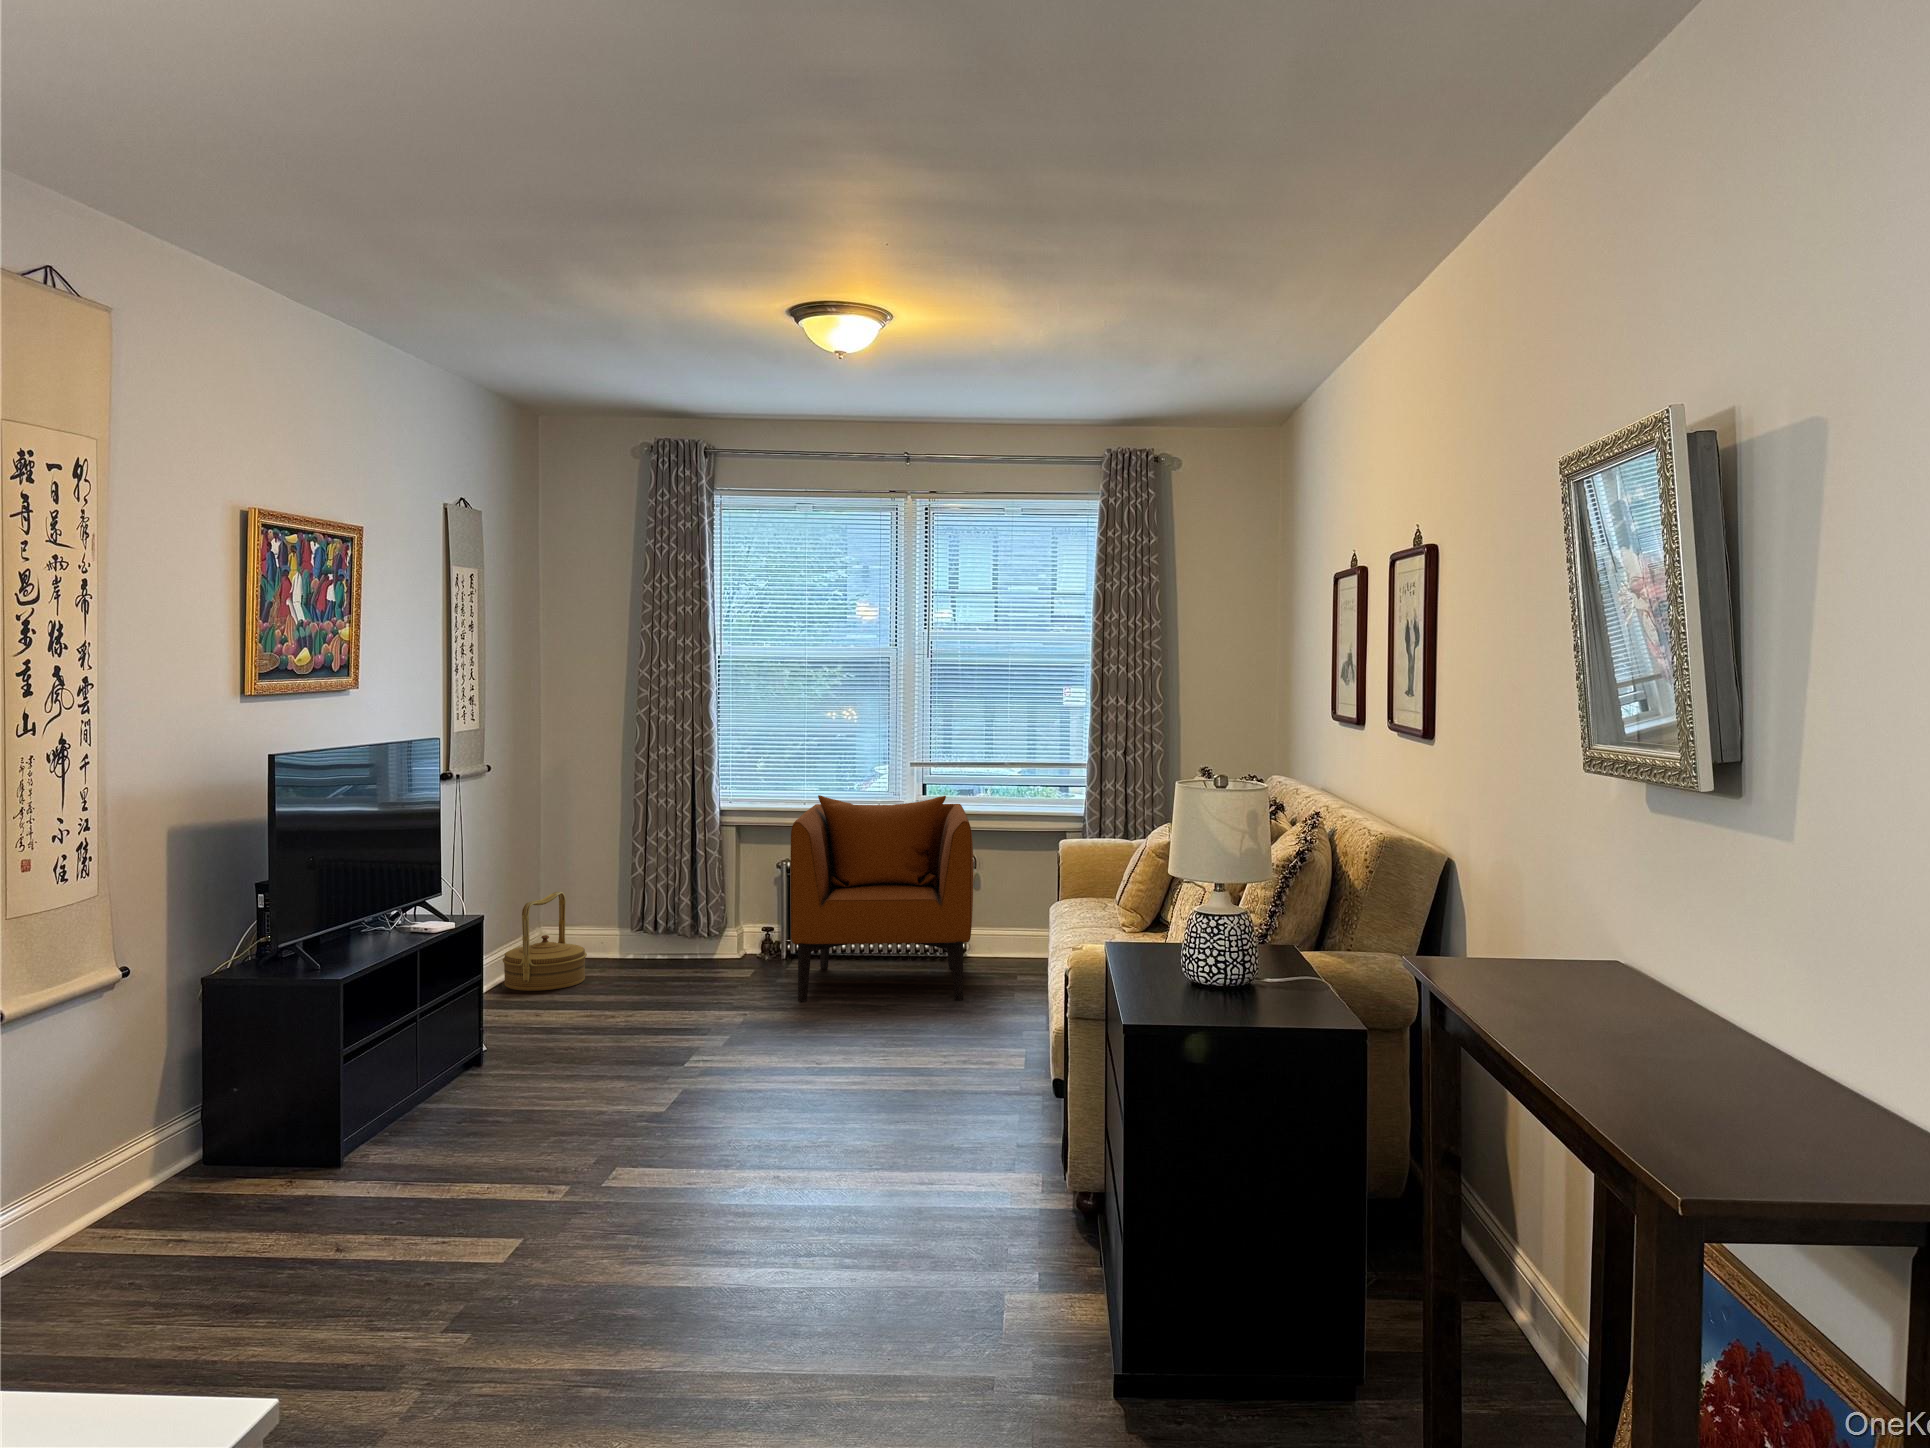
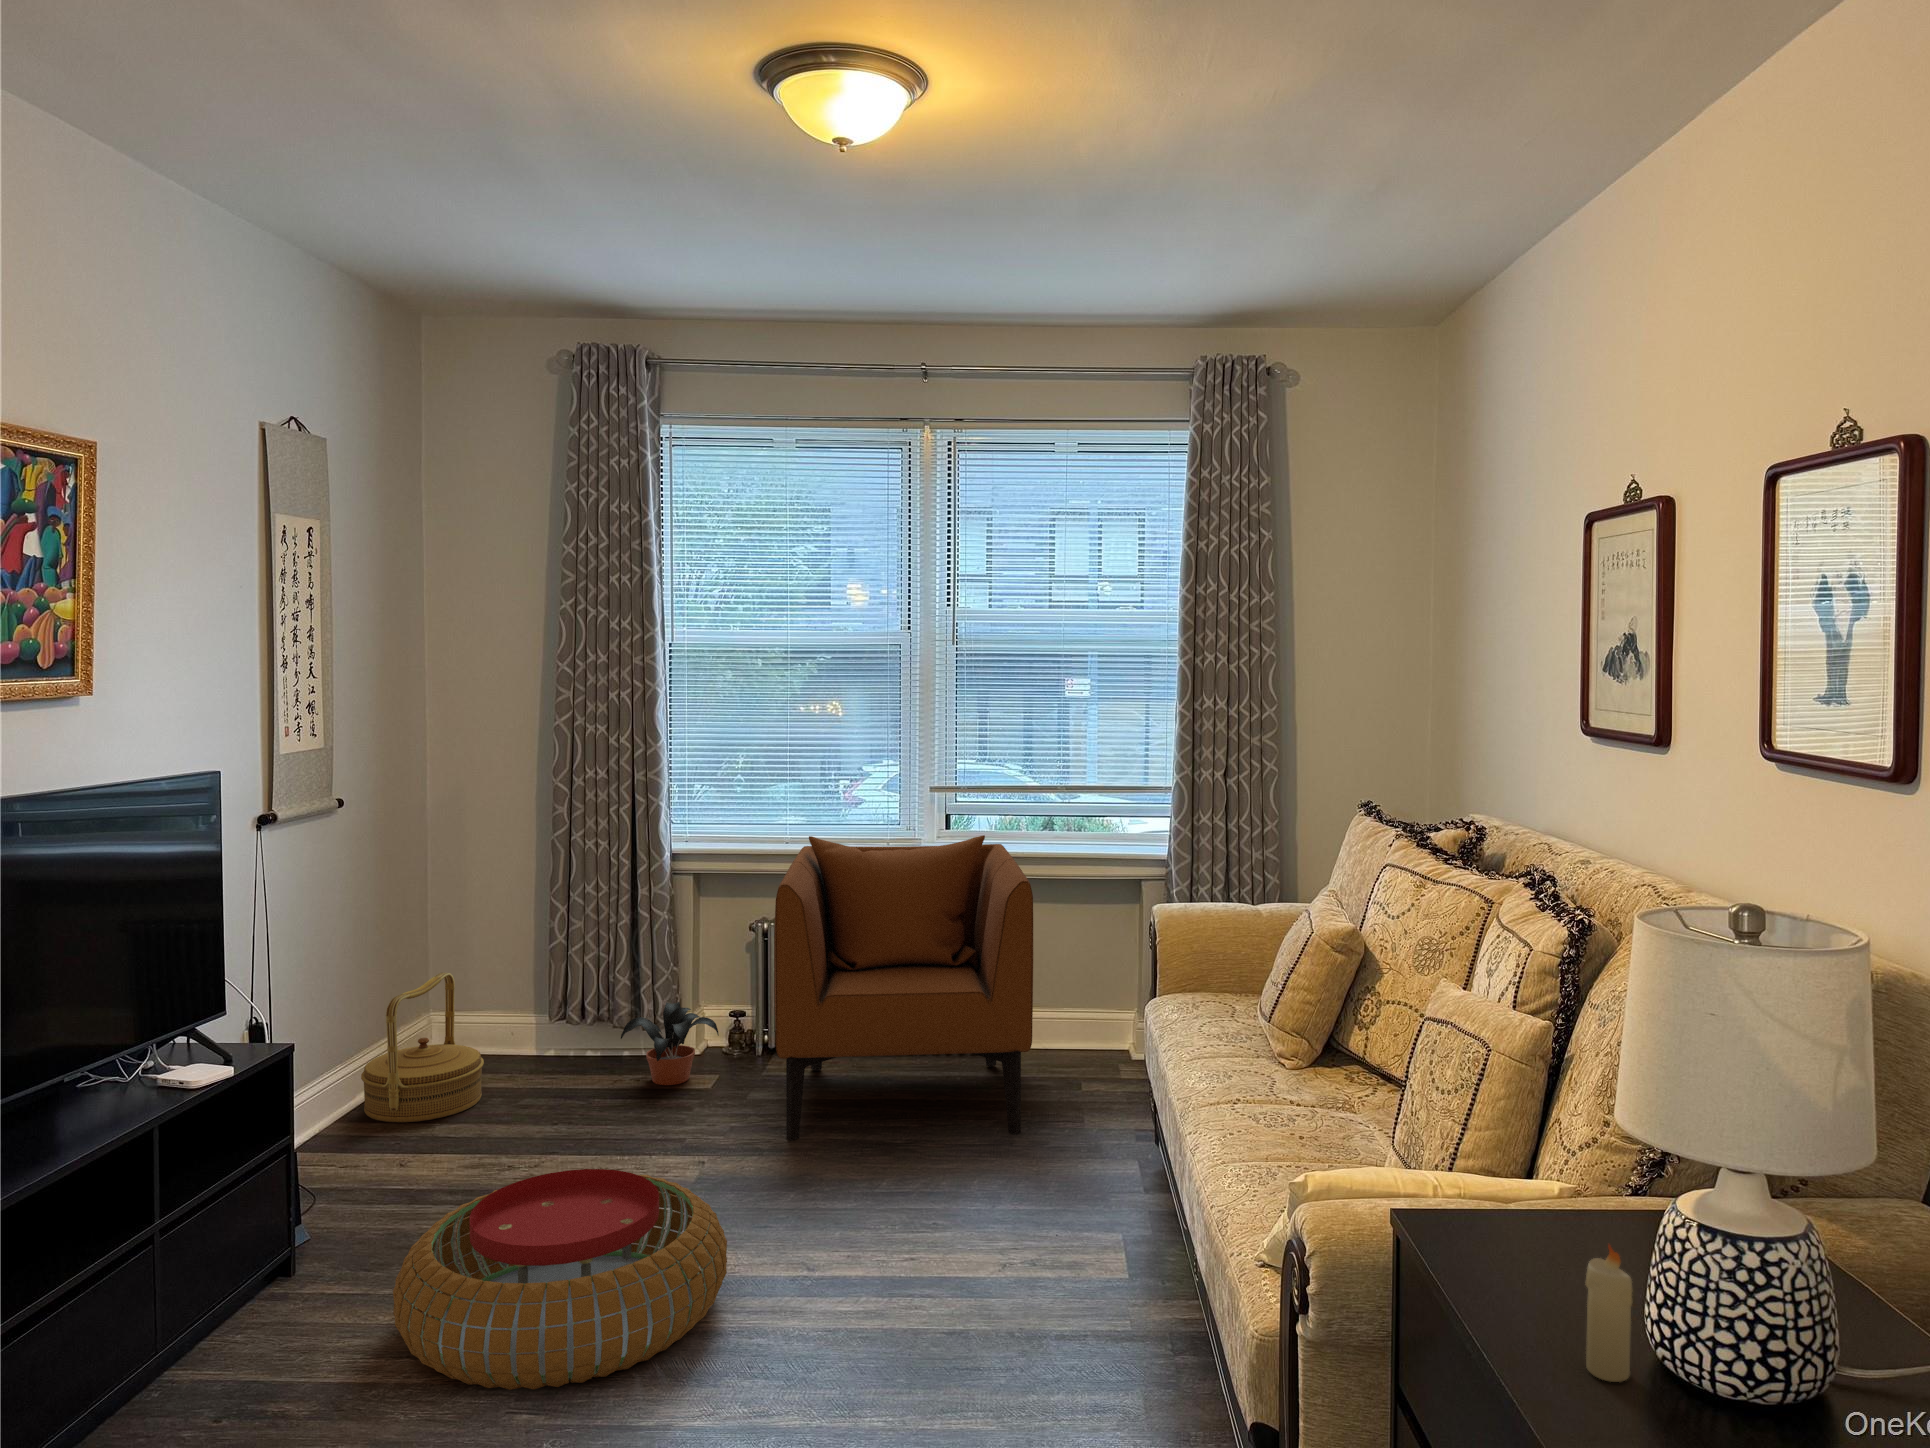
potted plant: none [683,918,753,975] -> present [621,1002,719,1085]
candle: none [1143,919,1164,983] -> present [1585,1245,1632,1382]
pouf: none [546,988,752,1099] -> present [393,1169,727,1390]

